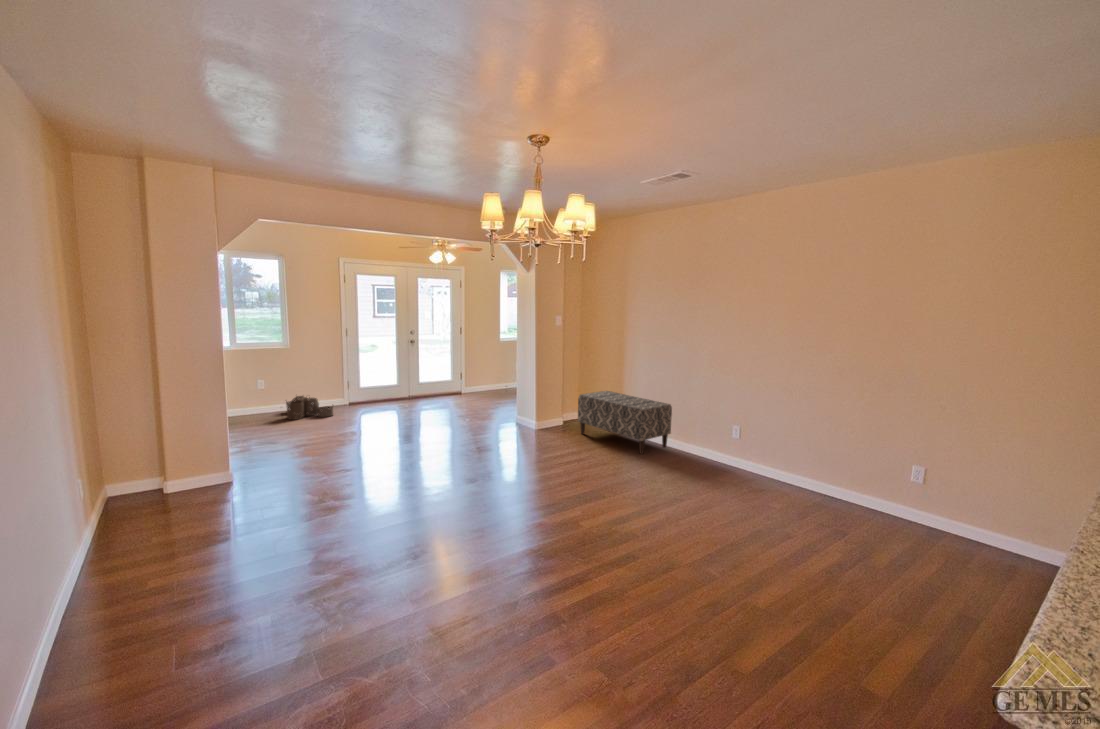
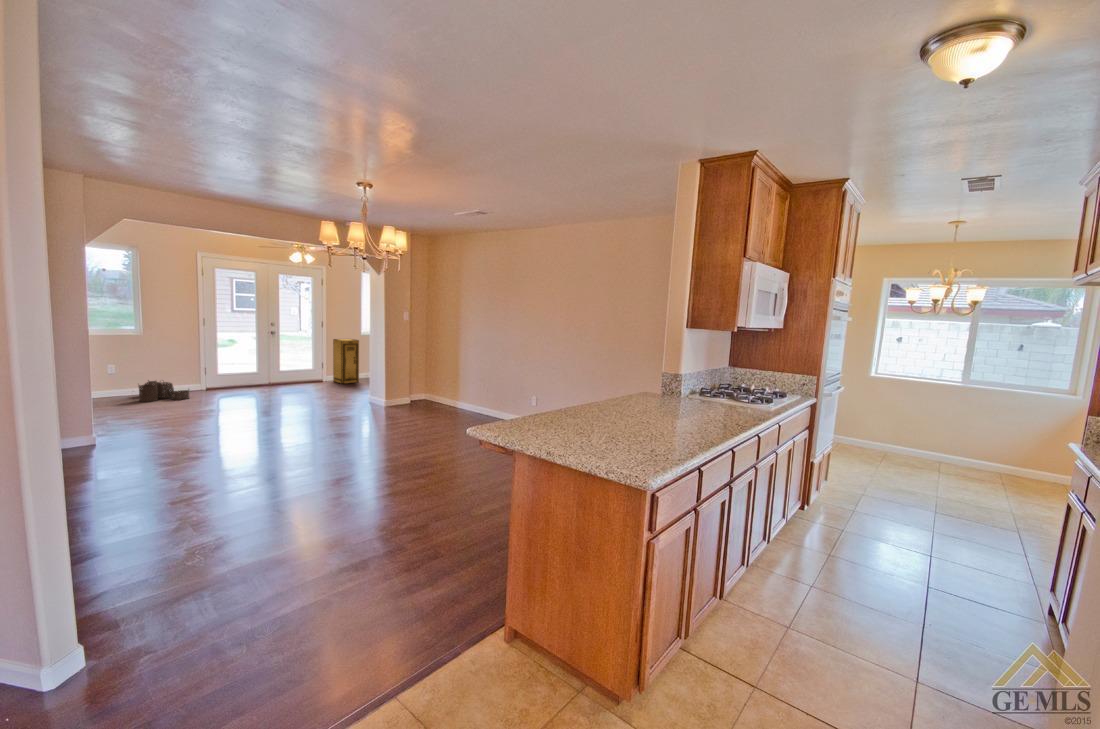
storage cabinet: none [473,346,500,397] -> present [333,339,359,384]
bench: present [578,391,672,454] -> none [420,374,492,420]

